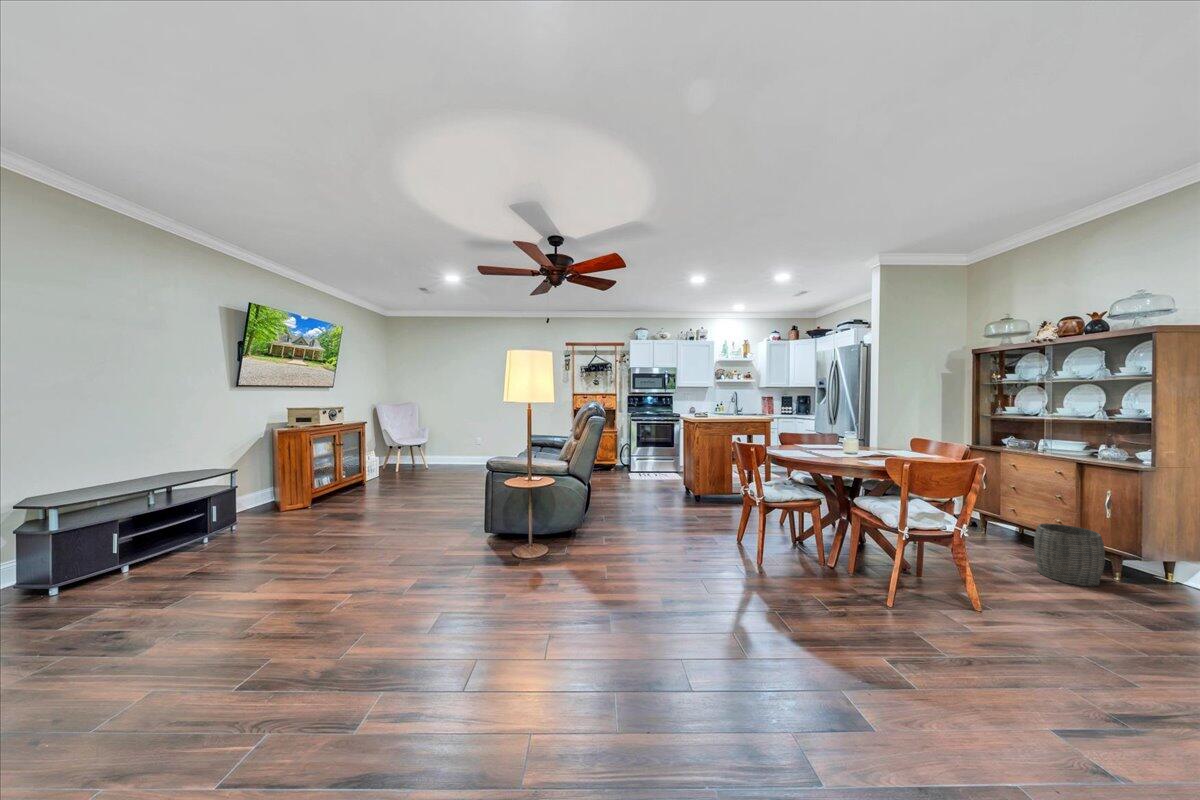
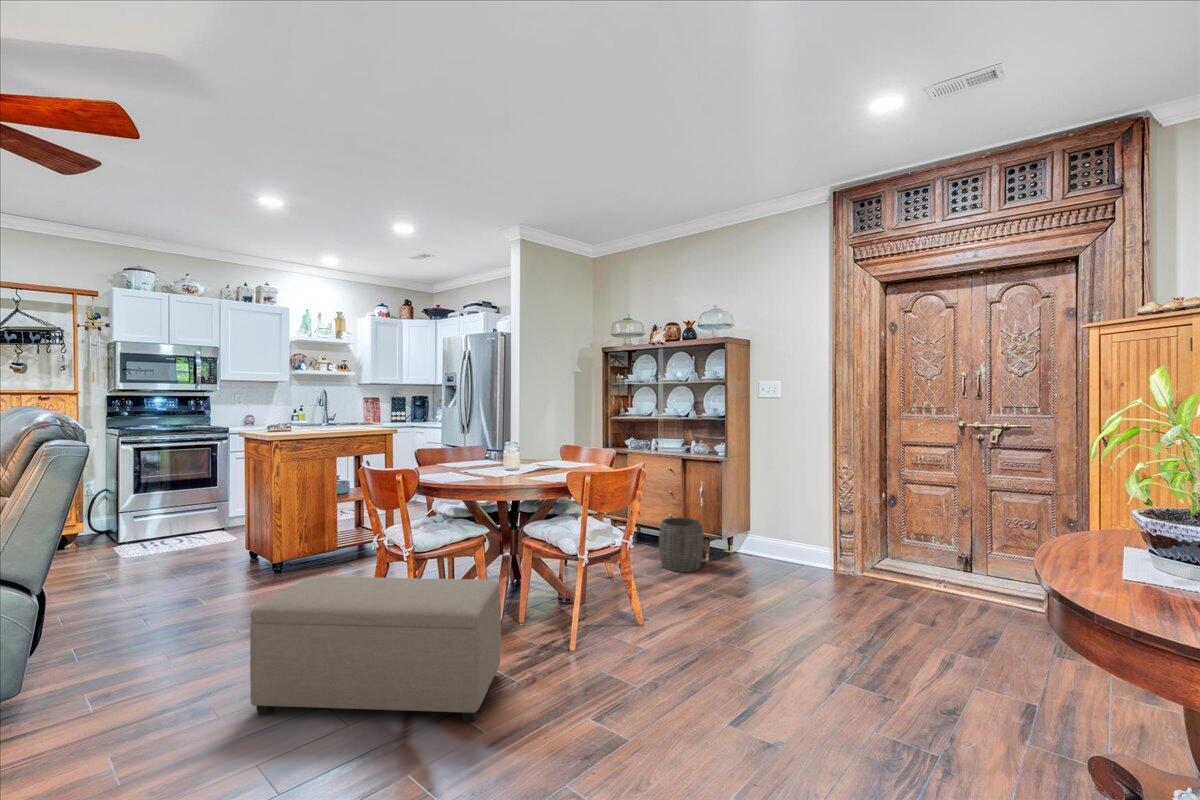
ottoman: none [661,503,818,621] -> present [250,576,501,722]

